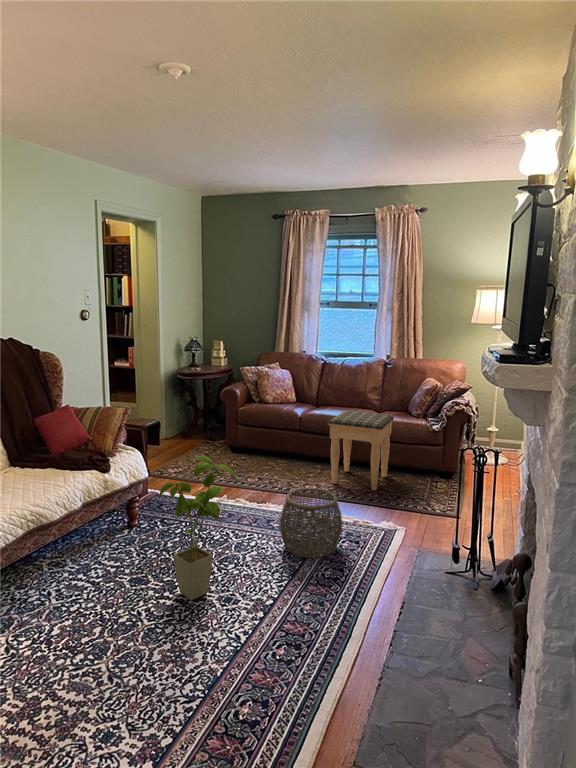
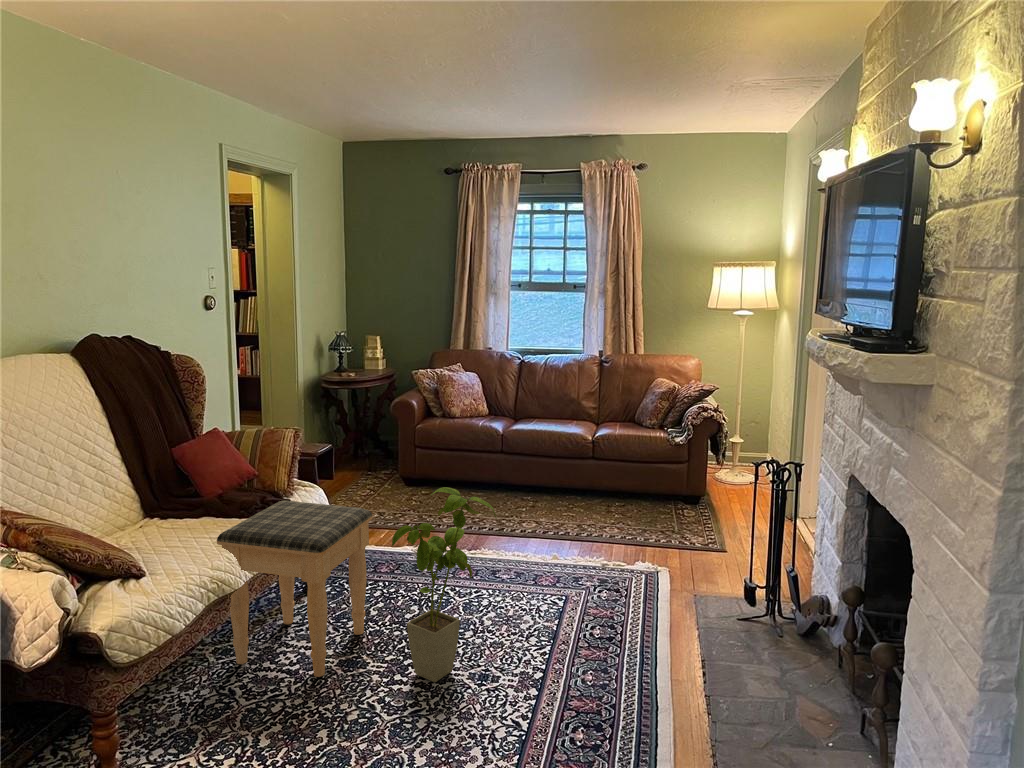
footstool: present [328,410,394,490] -> present [217,501,373,677]
woven basket: present [280,488,342,558] -> none [521,524,604,617]

